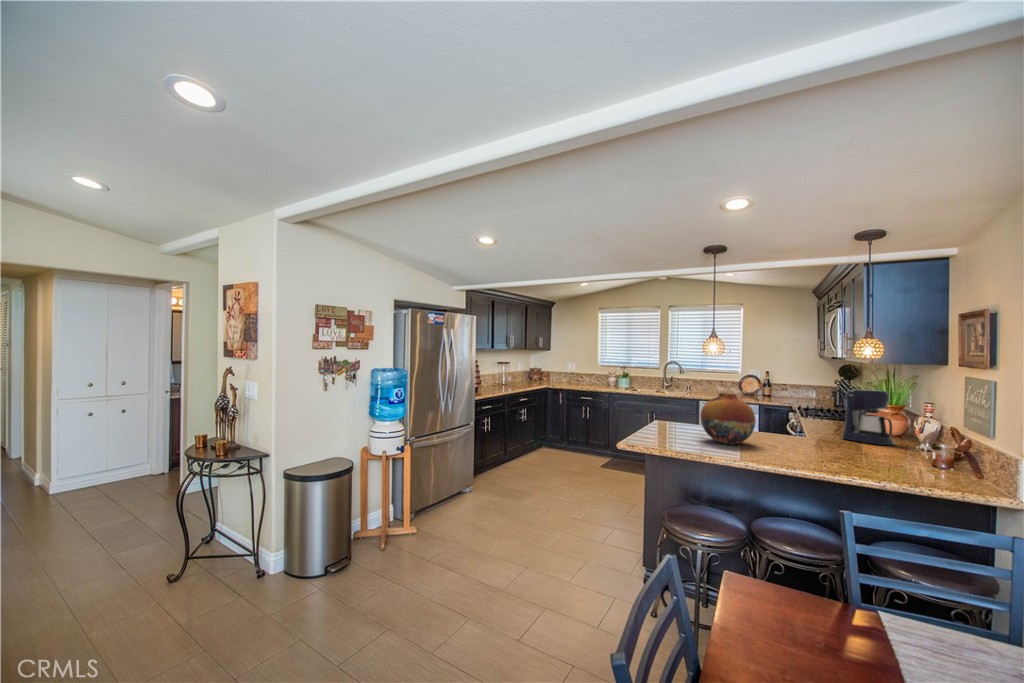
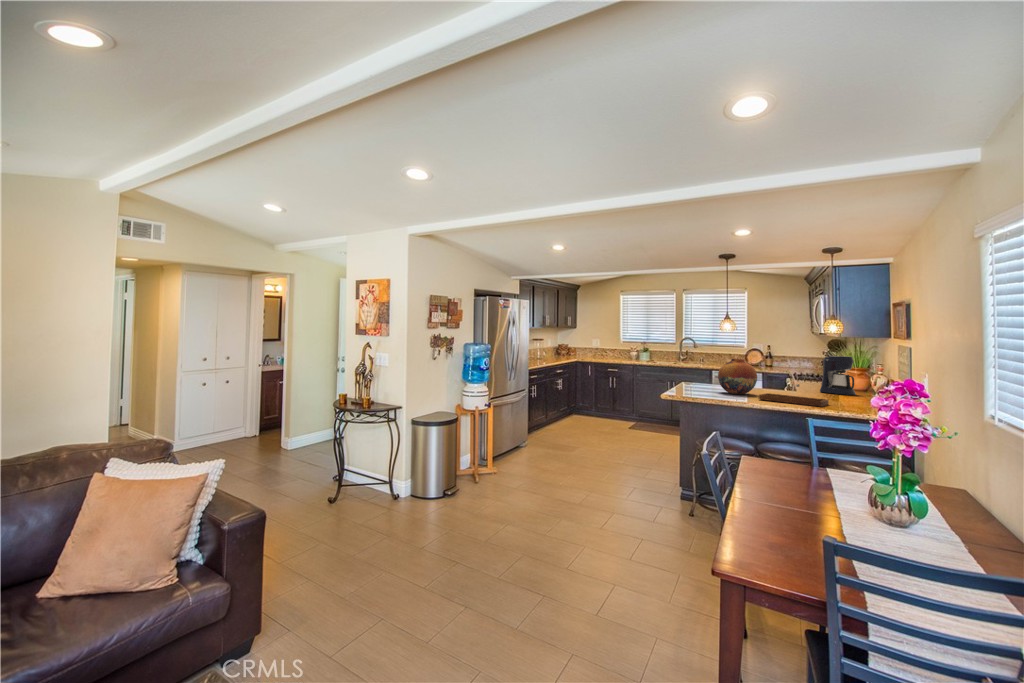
tray: none [759,435,868,476] -> present [759,384,829,407]

